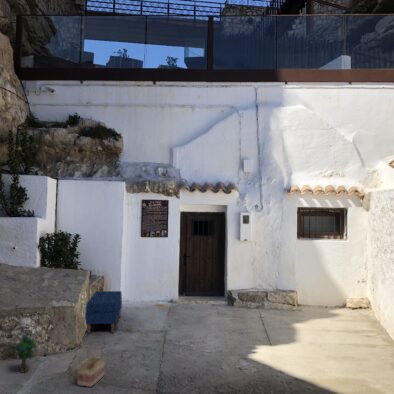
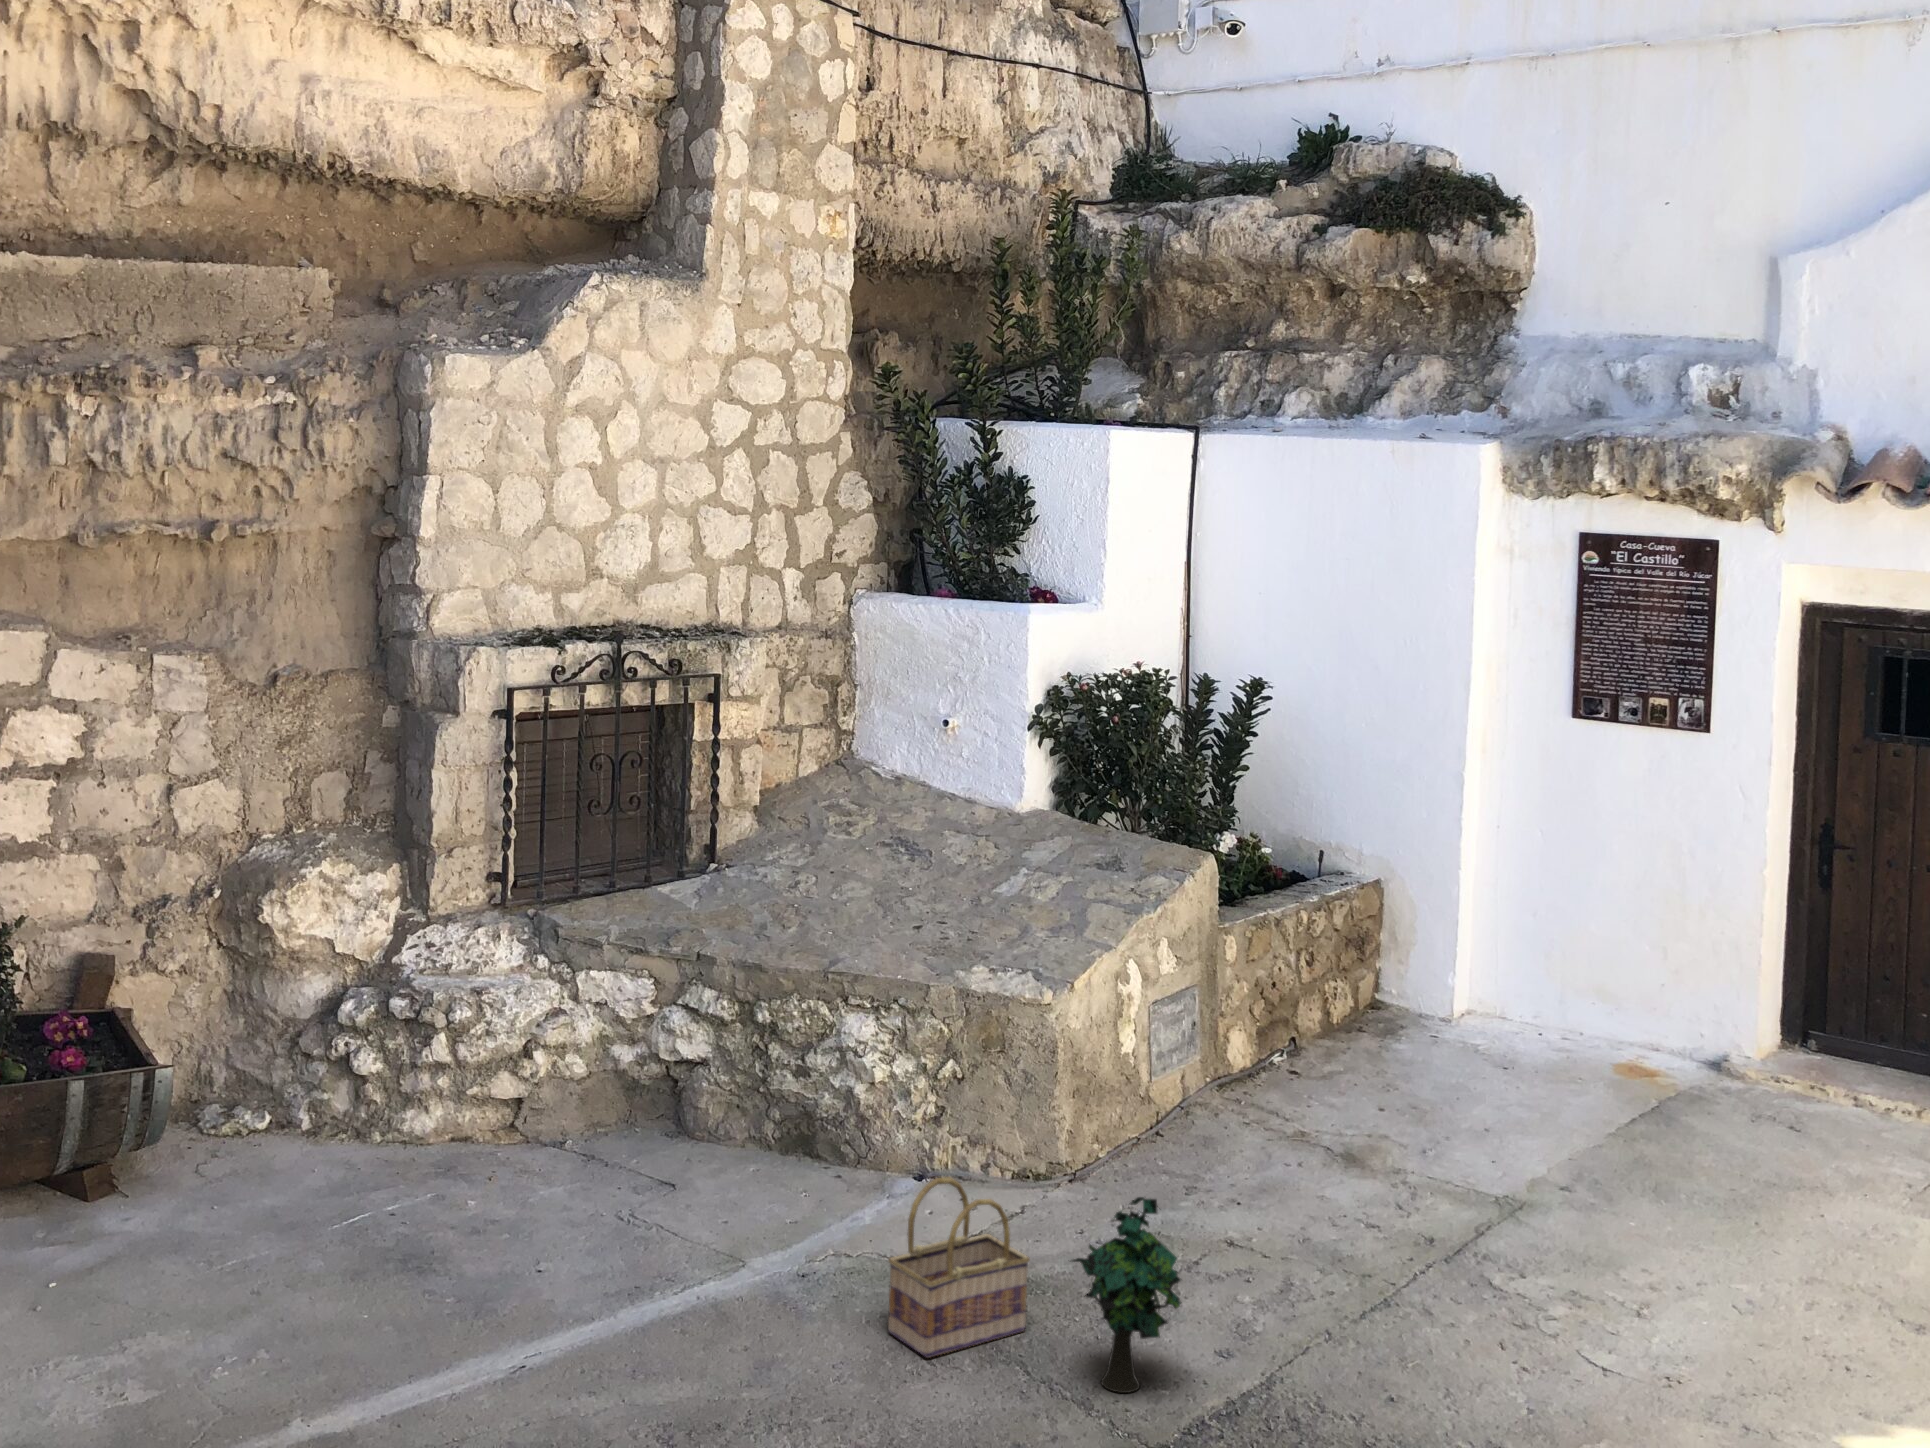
bench: present [85,291,122,333] -> none [1141,956,1381,1164]
decorative plant: present [15,331,36,373] -> present [1072,1197,1181,1393]

